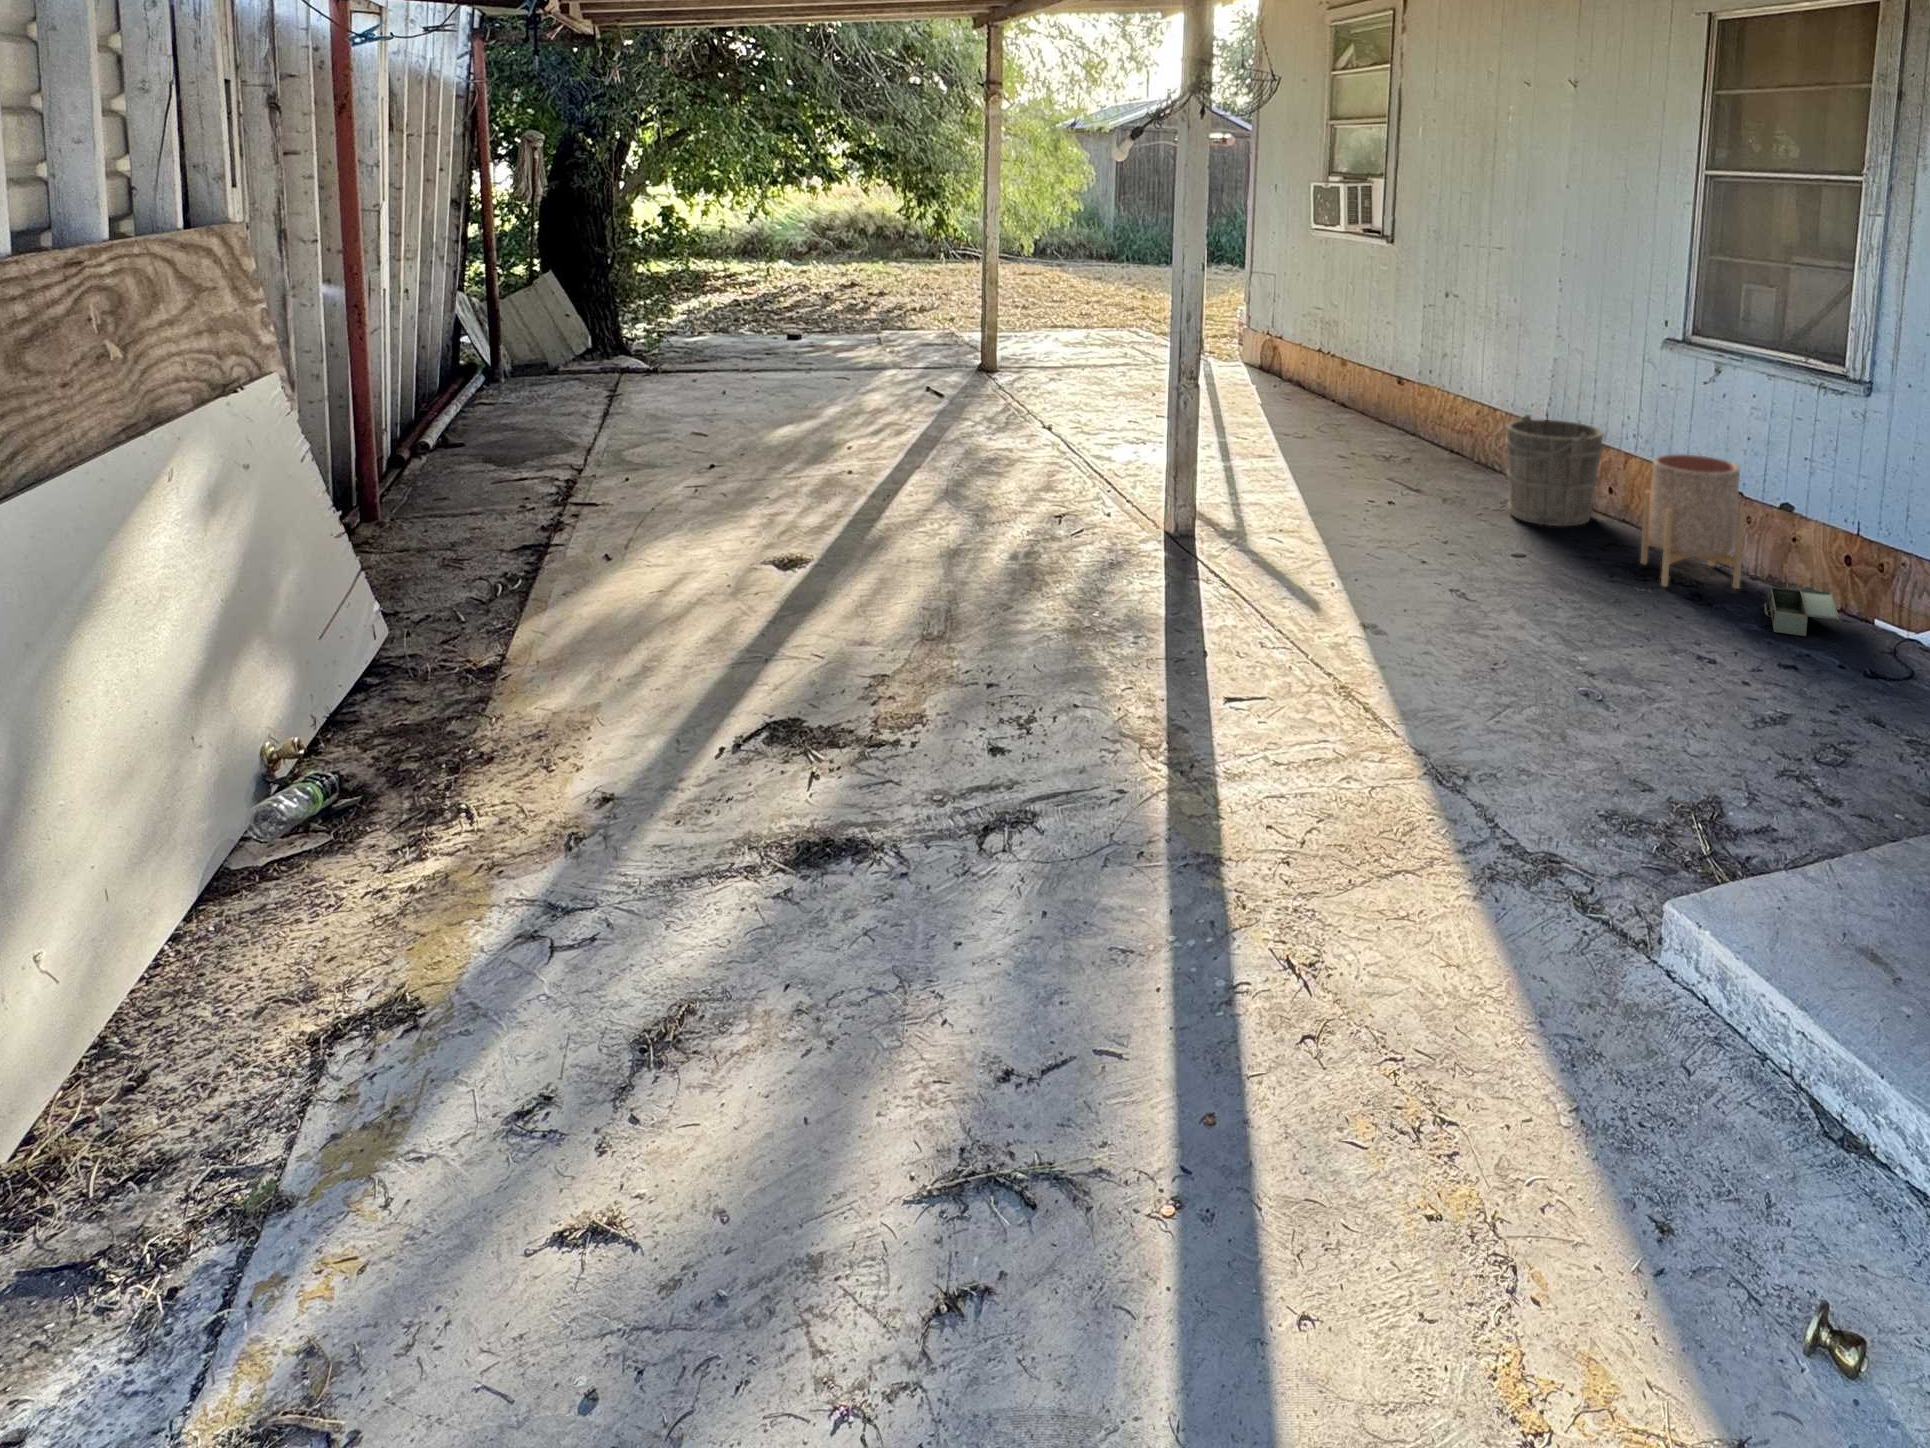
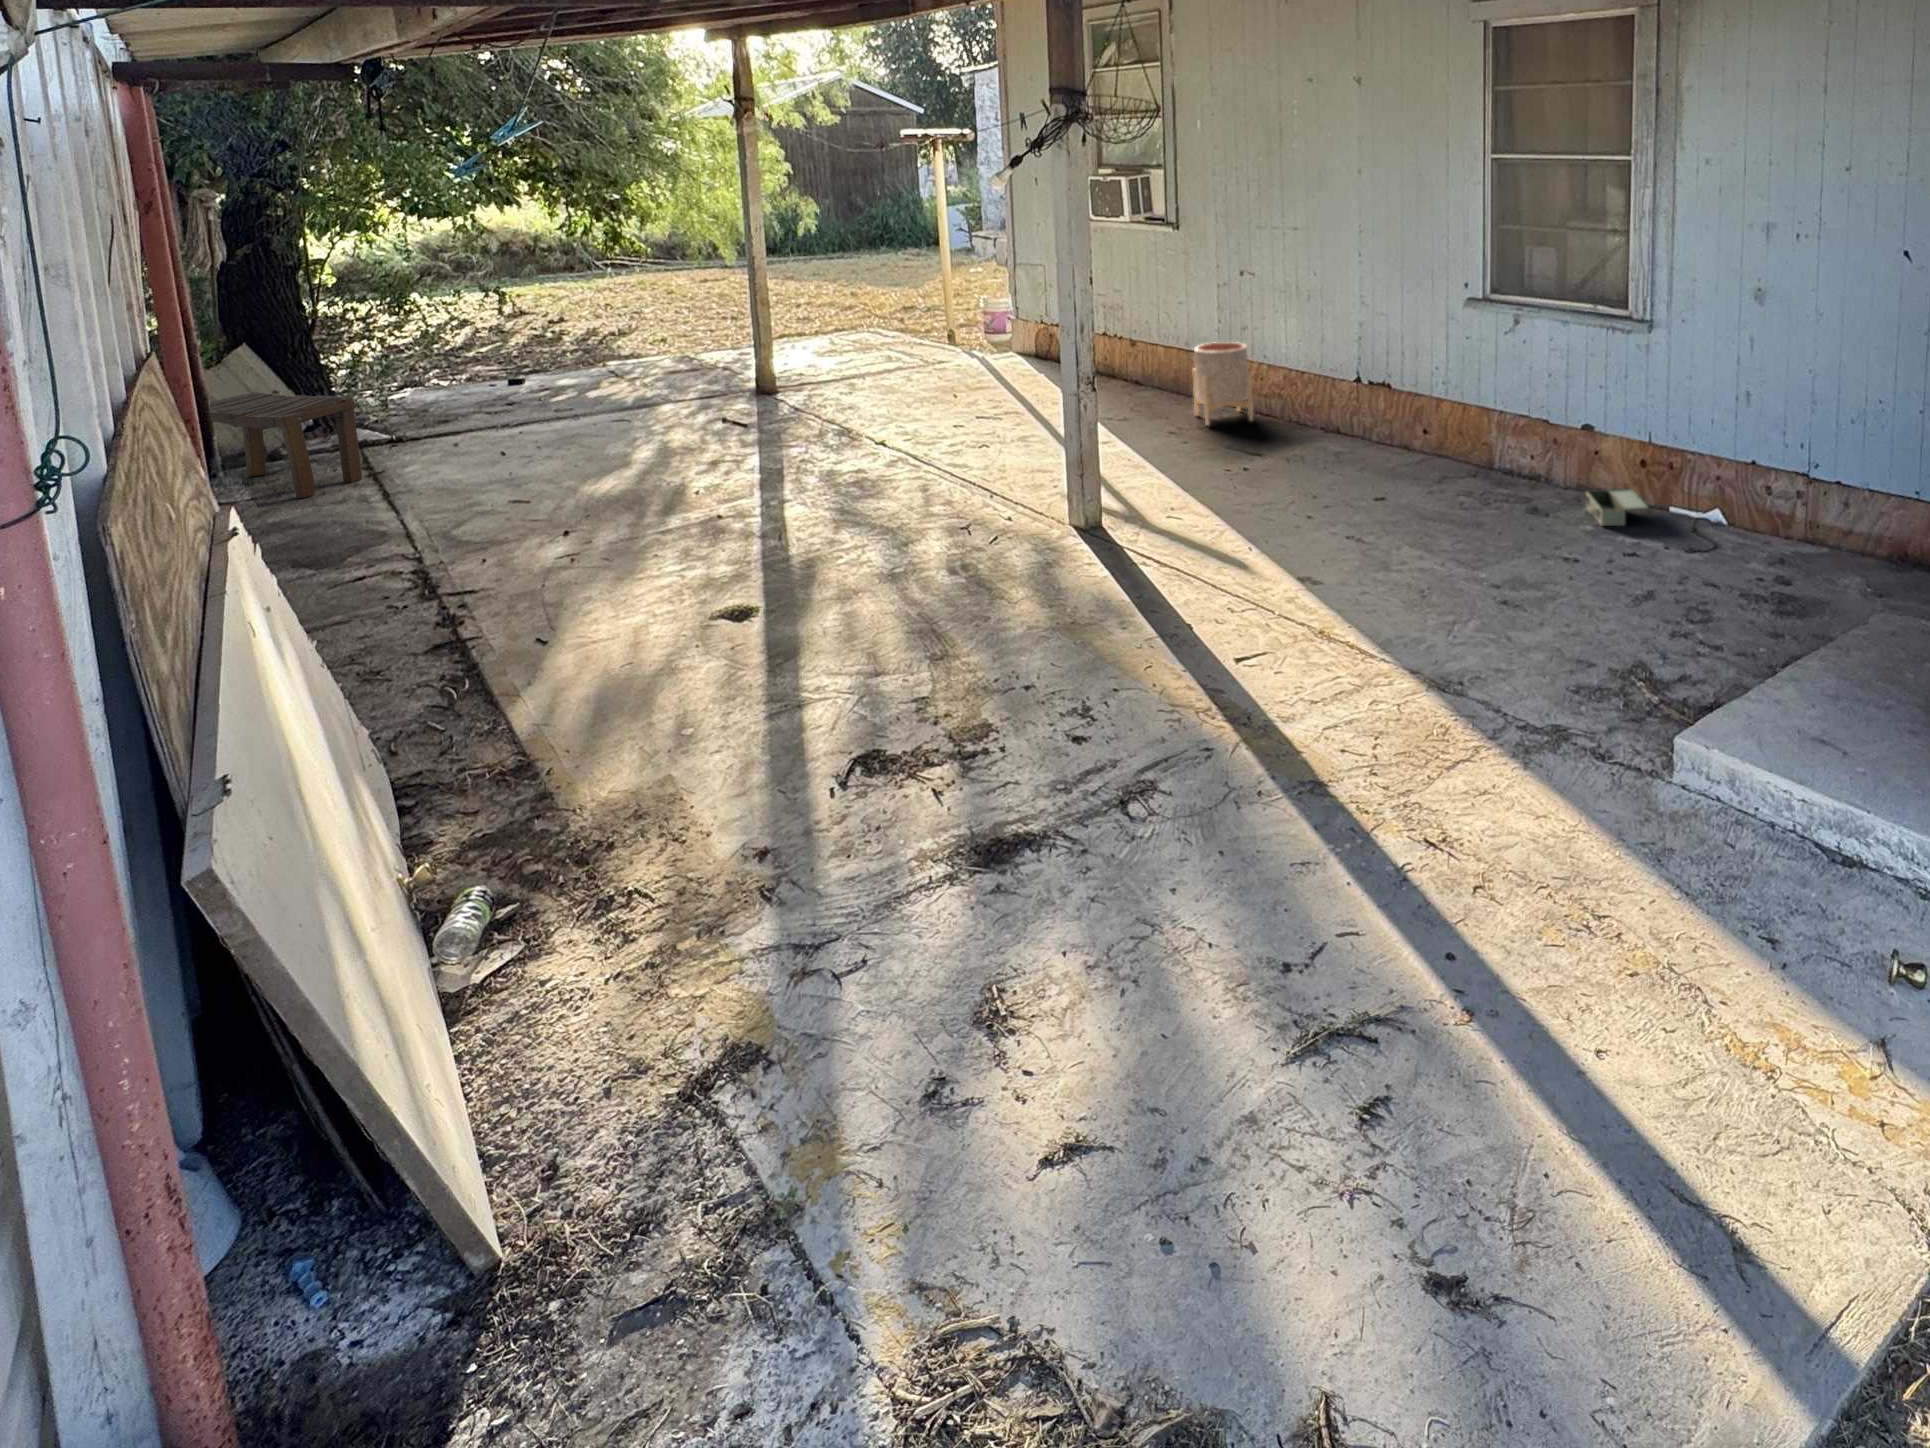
bench: none [461,306,595,405] -> present [210,392,362,498]
bucket: present [1493,415,1603,526] -> none [1323,375,1416,467]
planter: present [1641,454,1745,589] -> present [1192,342,1253,425]

